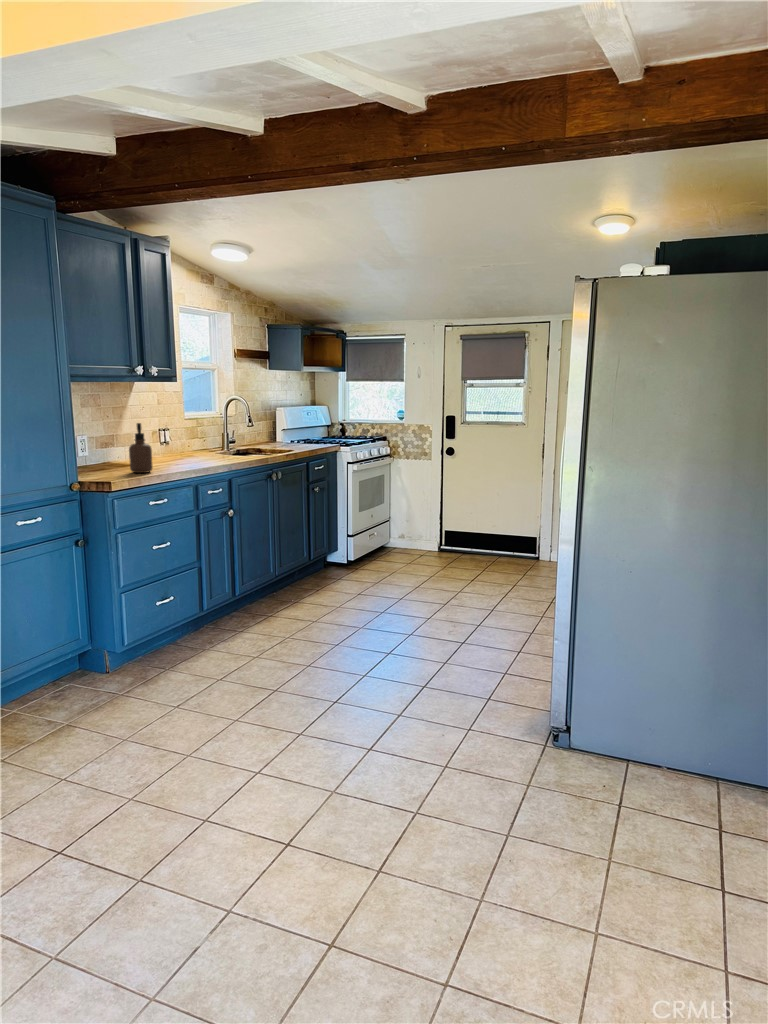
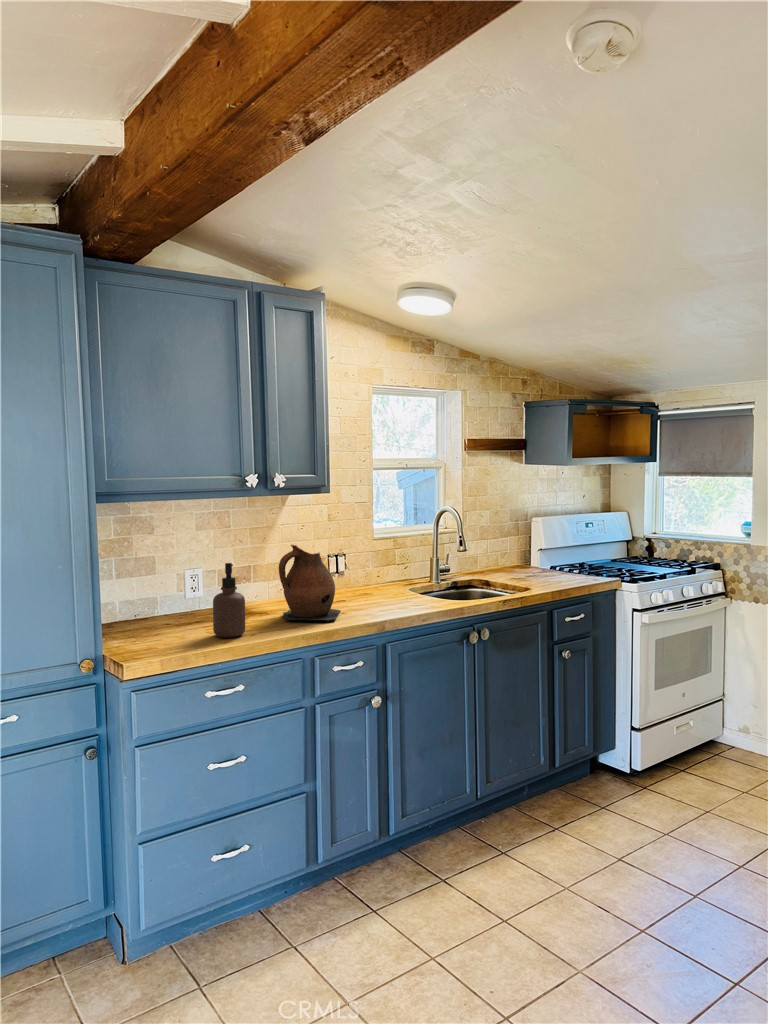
ceramic pitcher: none [154,414,199,465] -> present [279,545,341,622]

